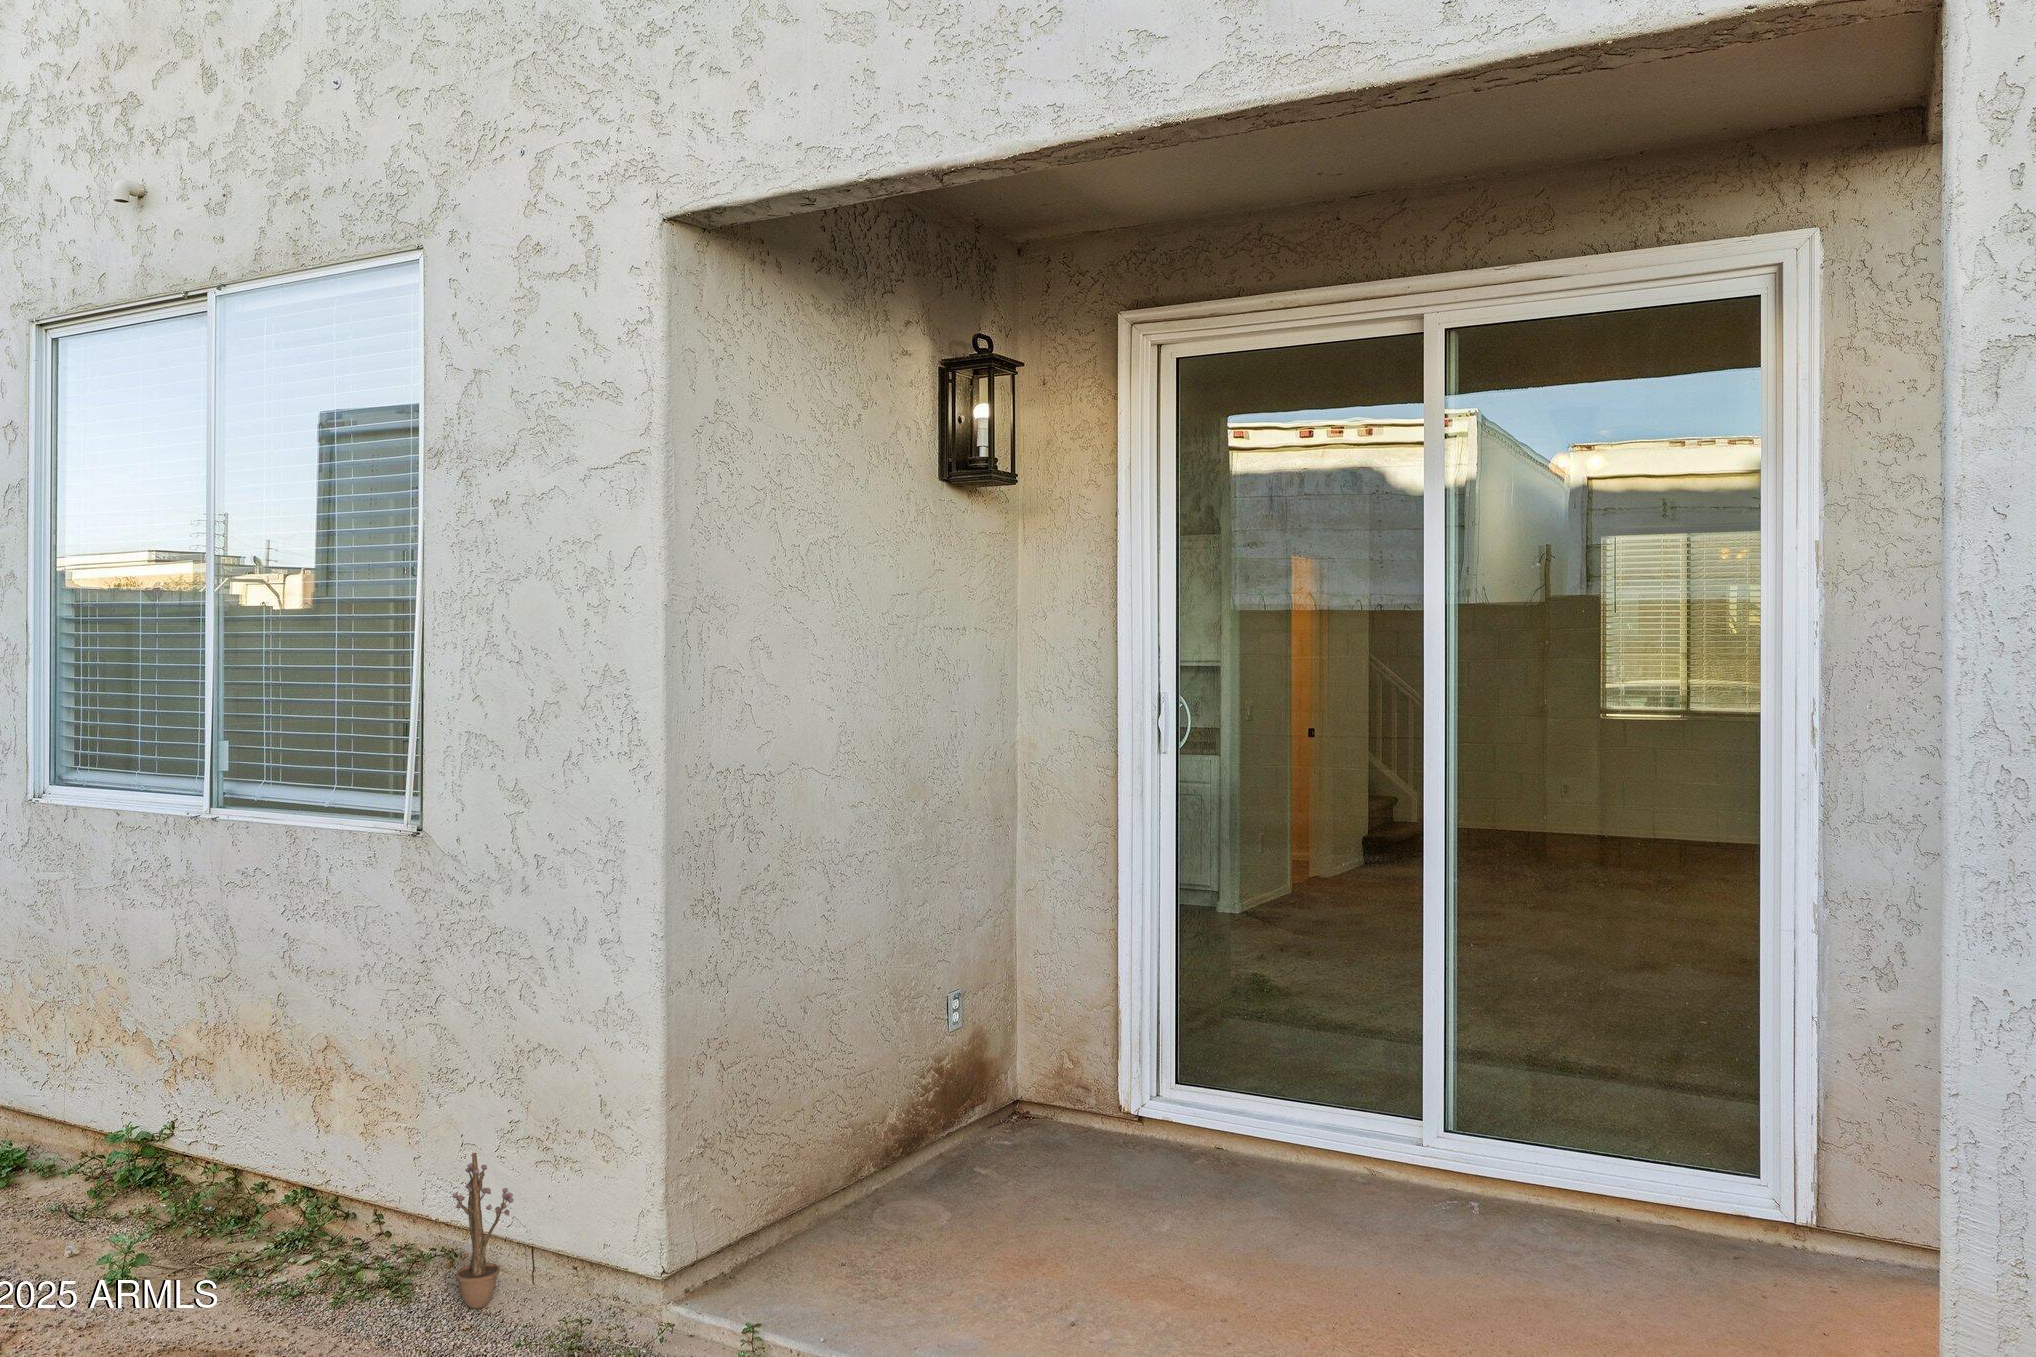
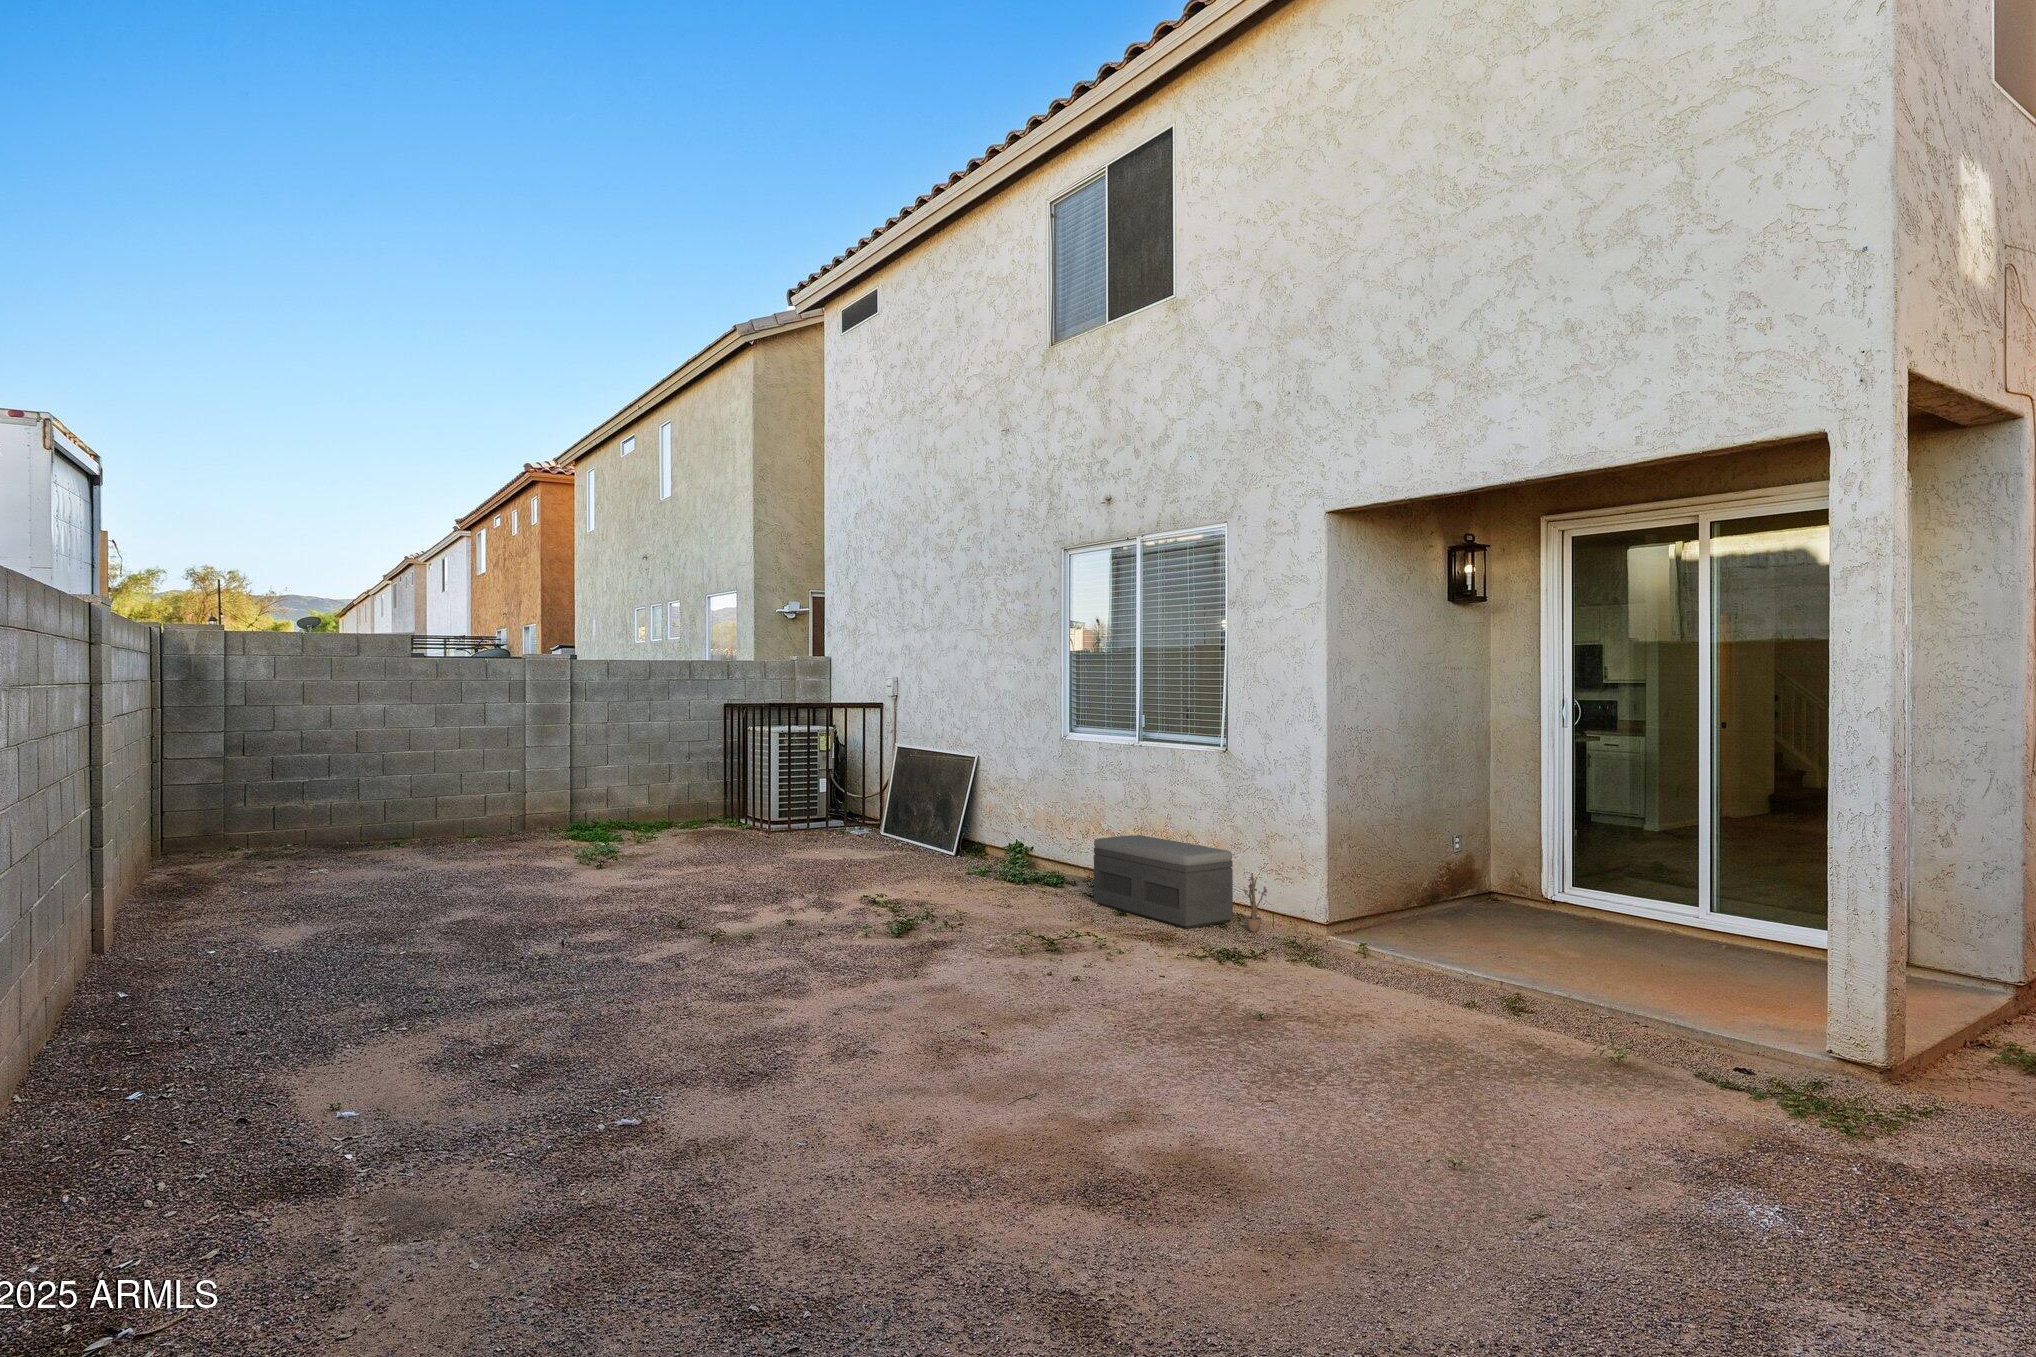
storage bench: none [56,1047,431,1327] -> present [1094,835,1233,928]

